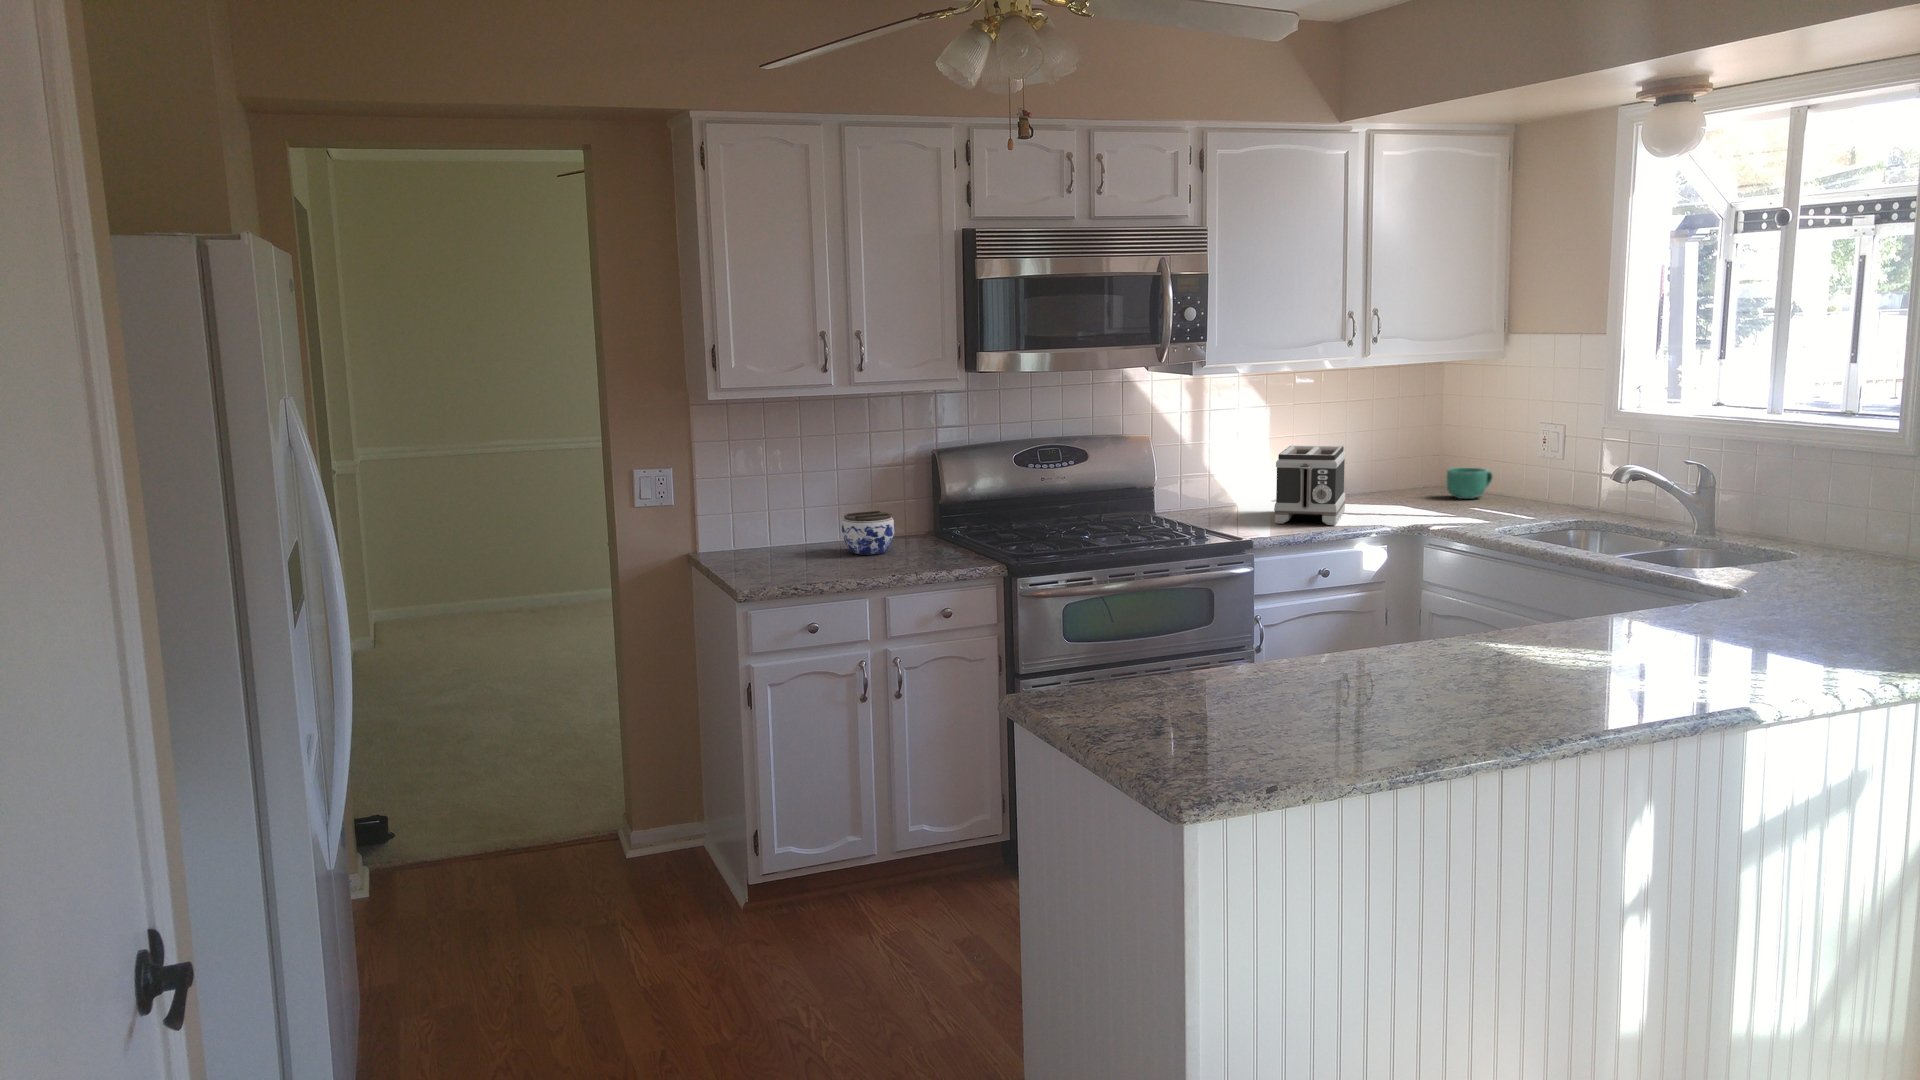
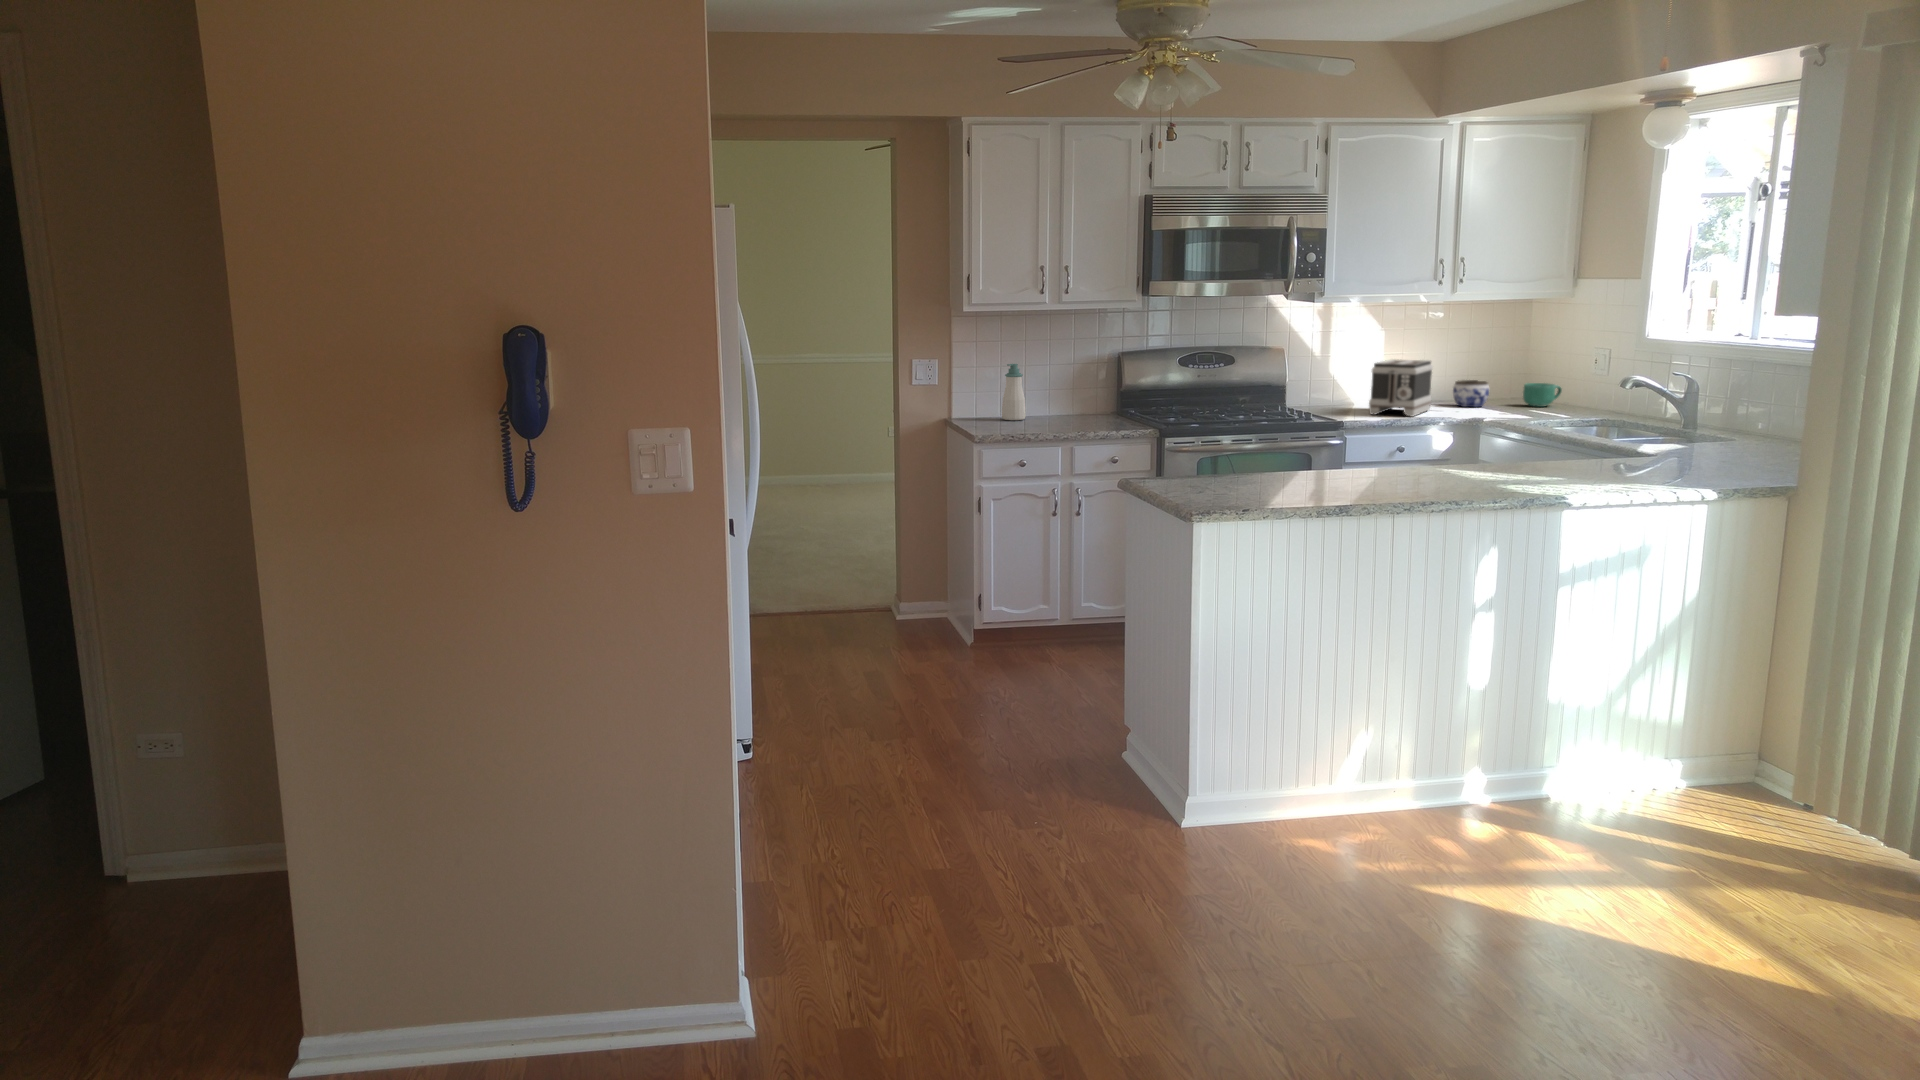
soap bottle: none [770,474,805,558] -> present [1002,364,1026,420]
jar: present [842,511,895,555] -> present [1453,380,1489,407]

